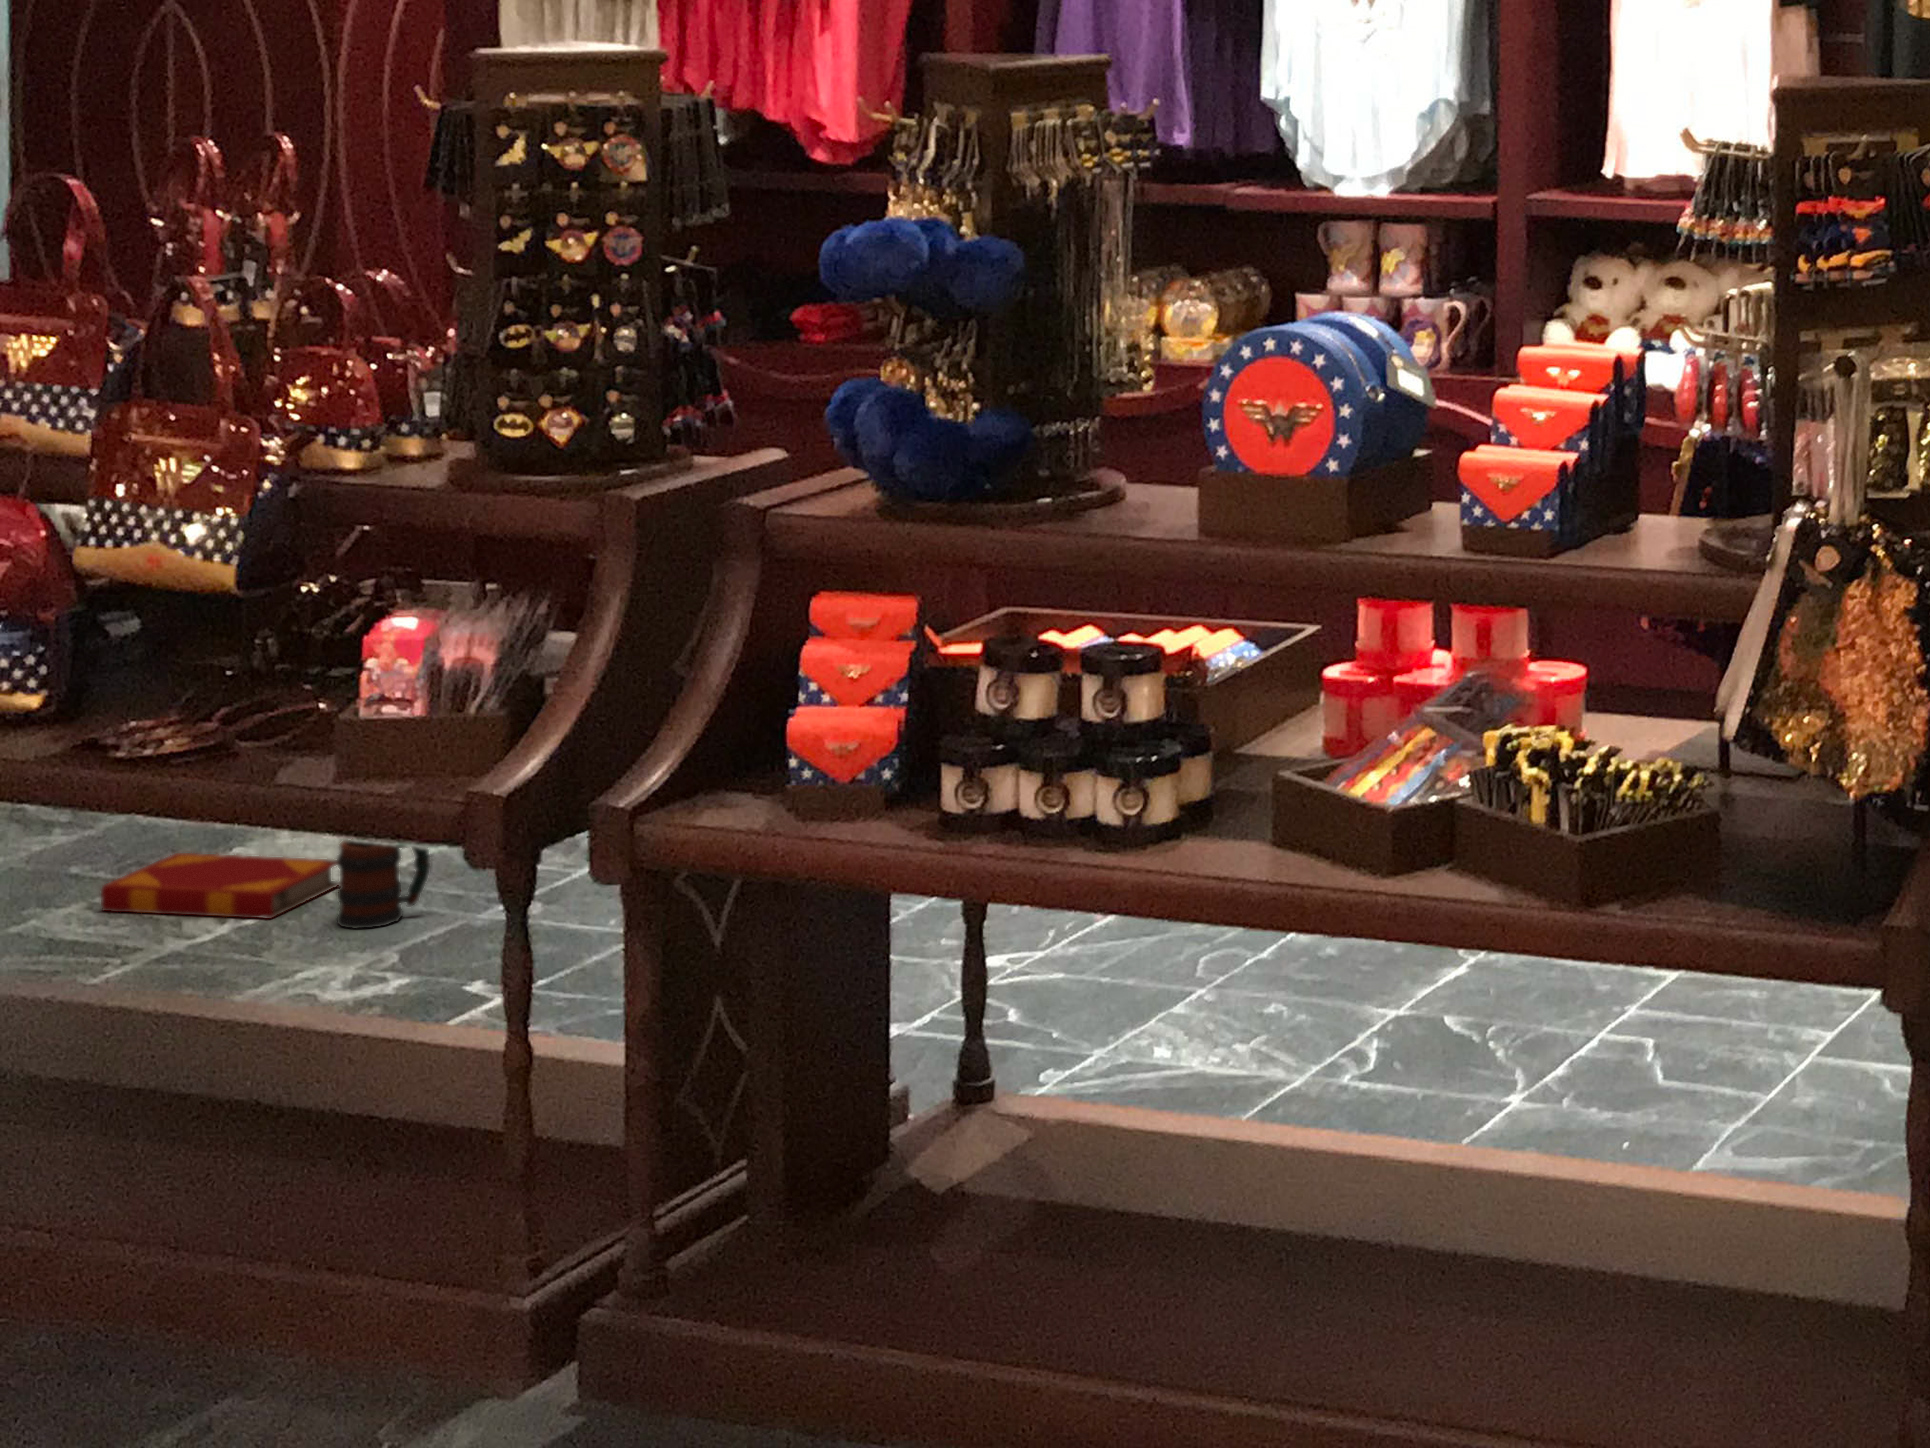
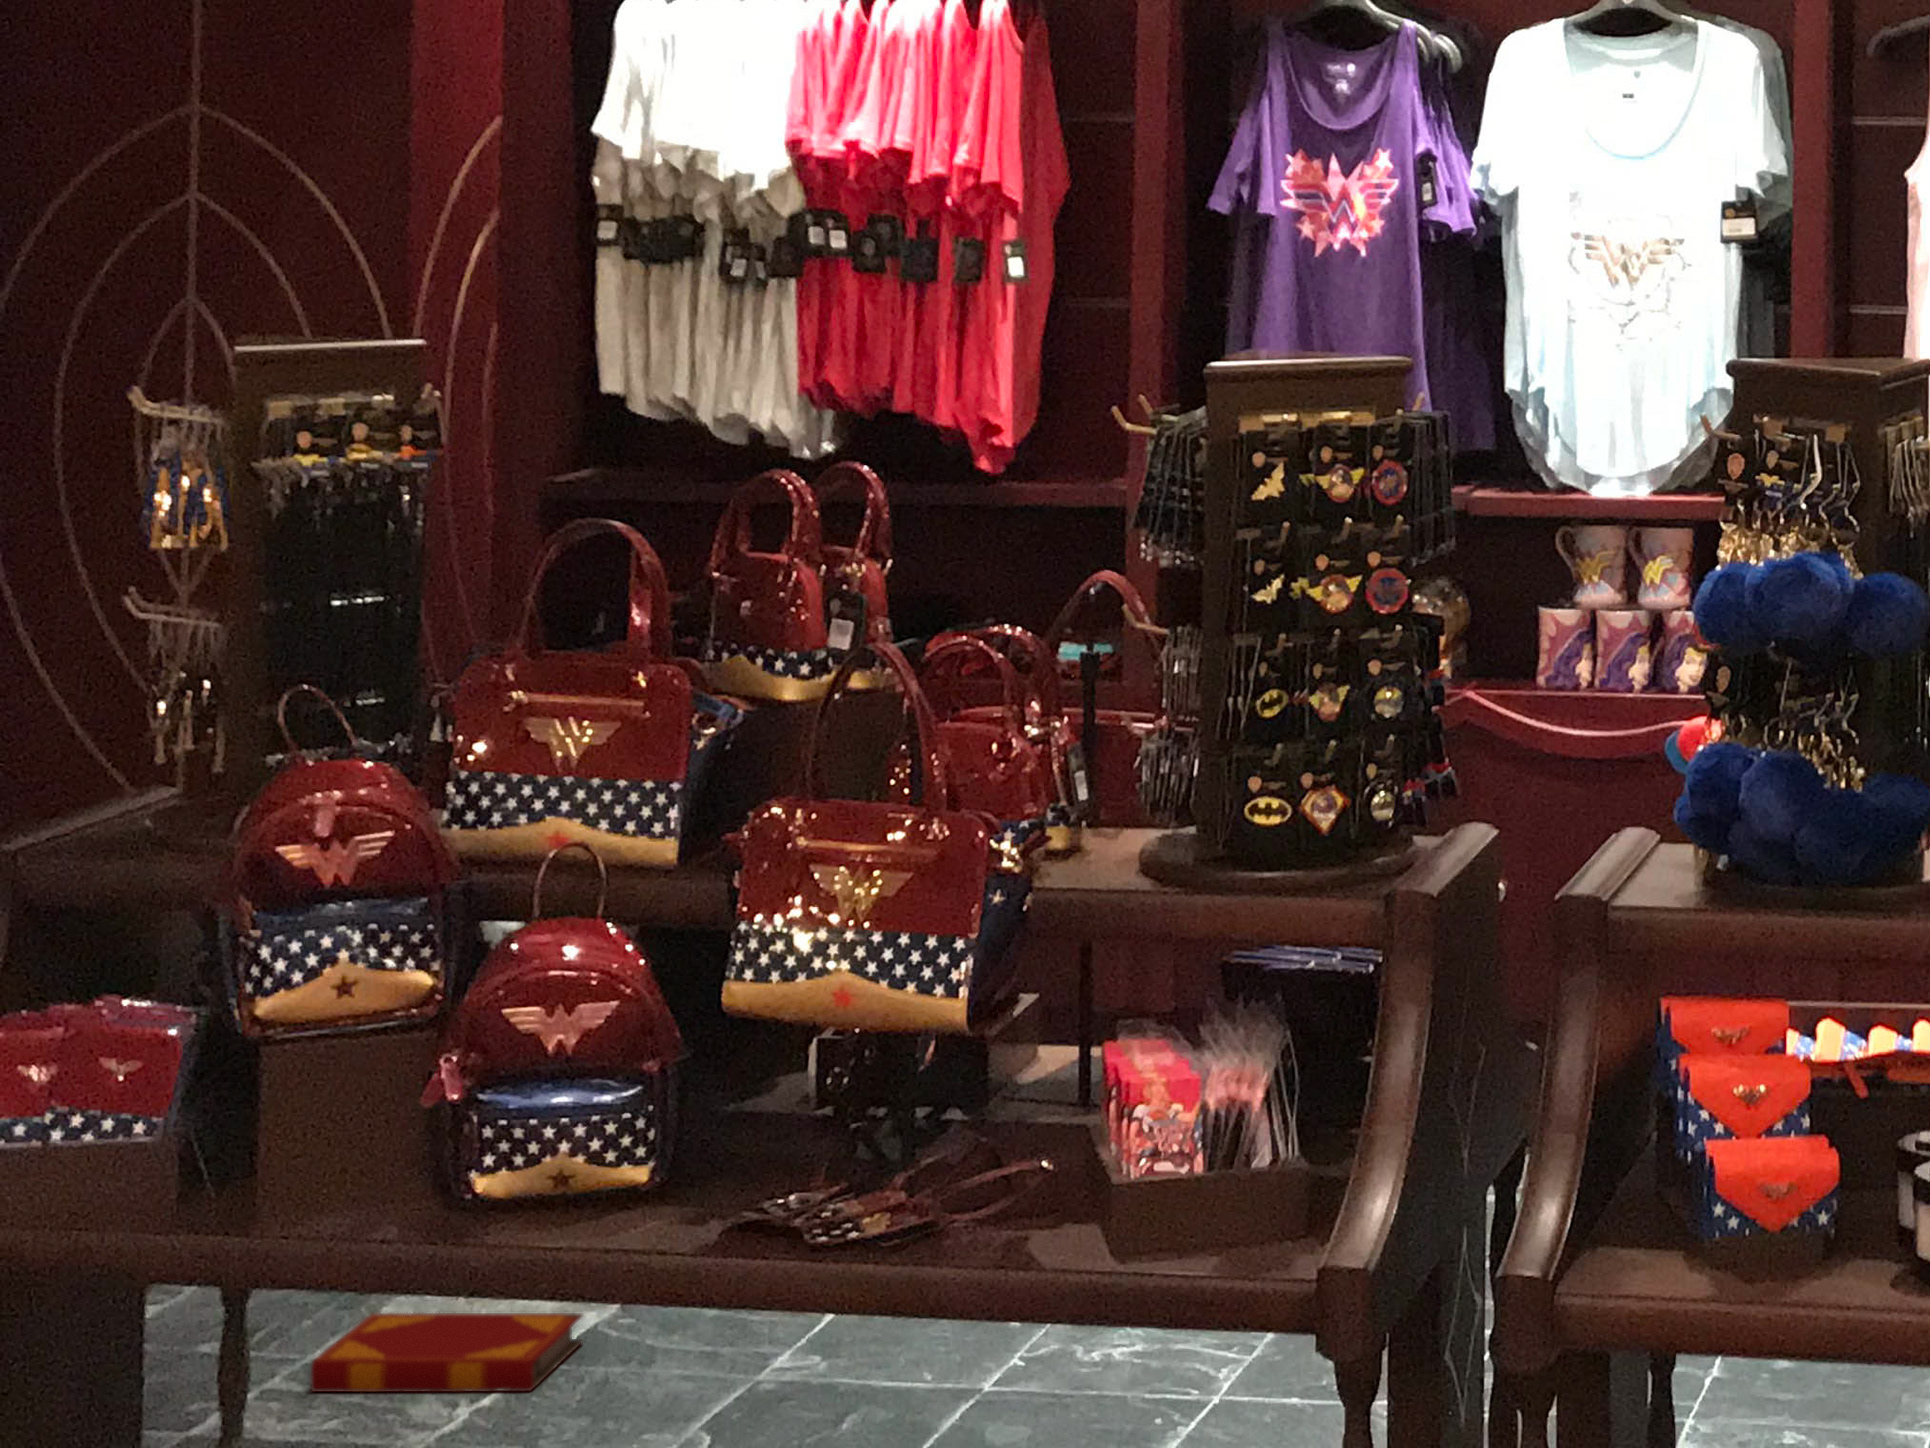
mug: present [337,839,430,928] -> none [618,1275,723,1399]

